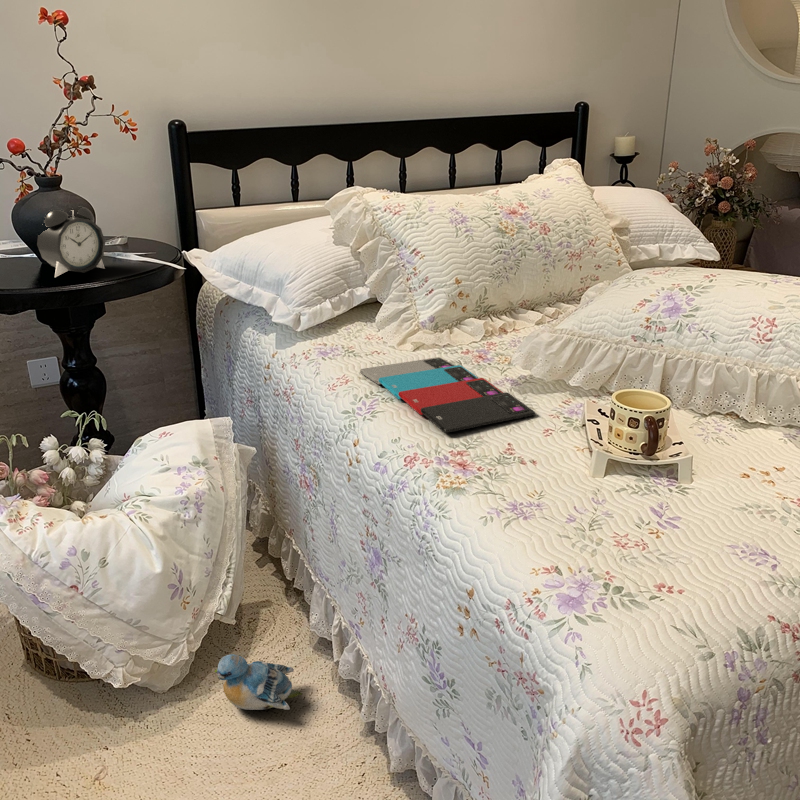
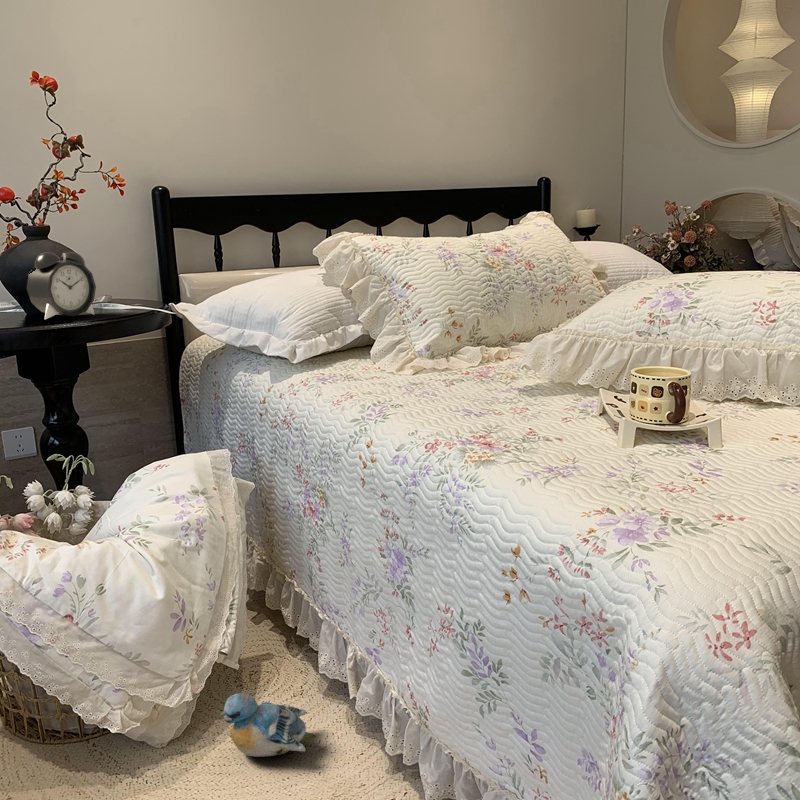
smartphone: present [360,357,535,433] -> none [363,378,549,424]

